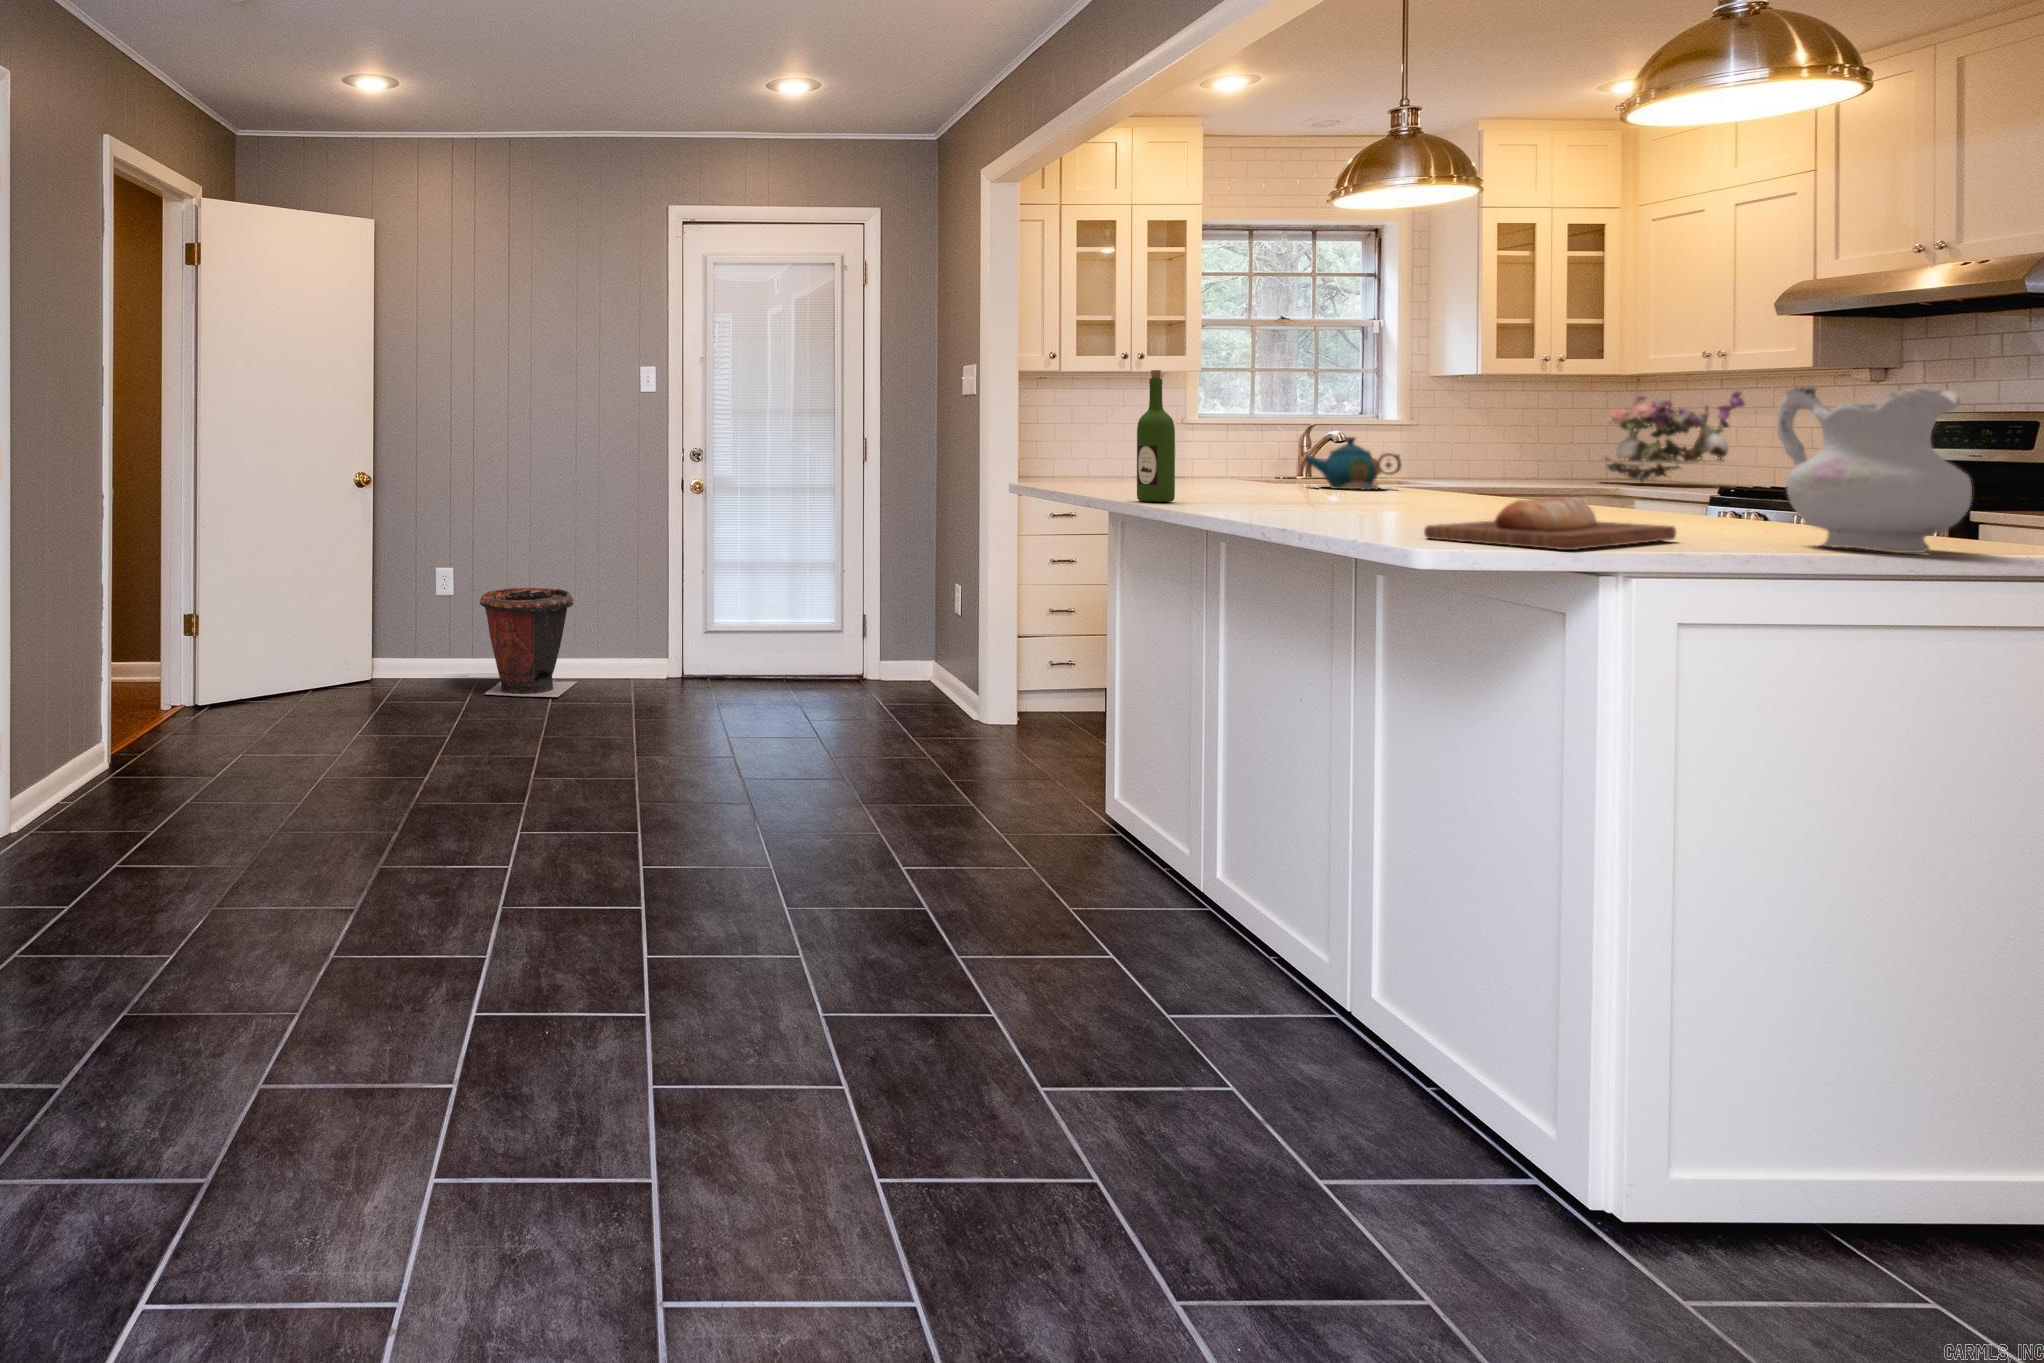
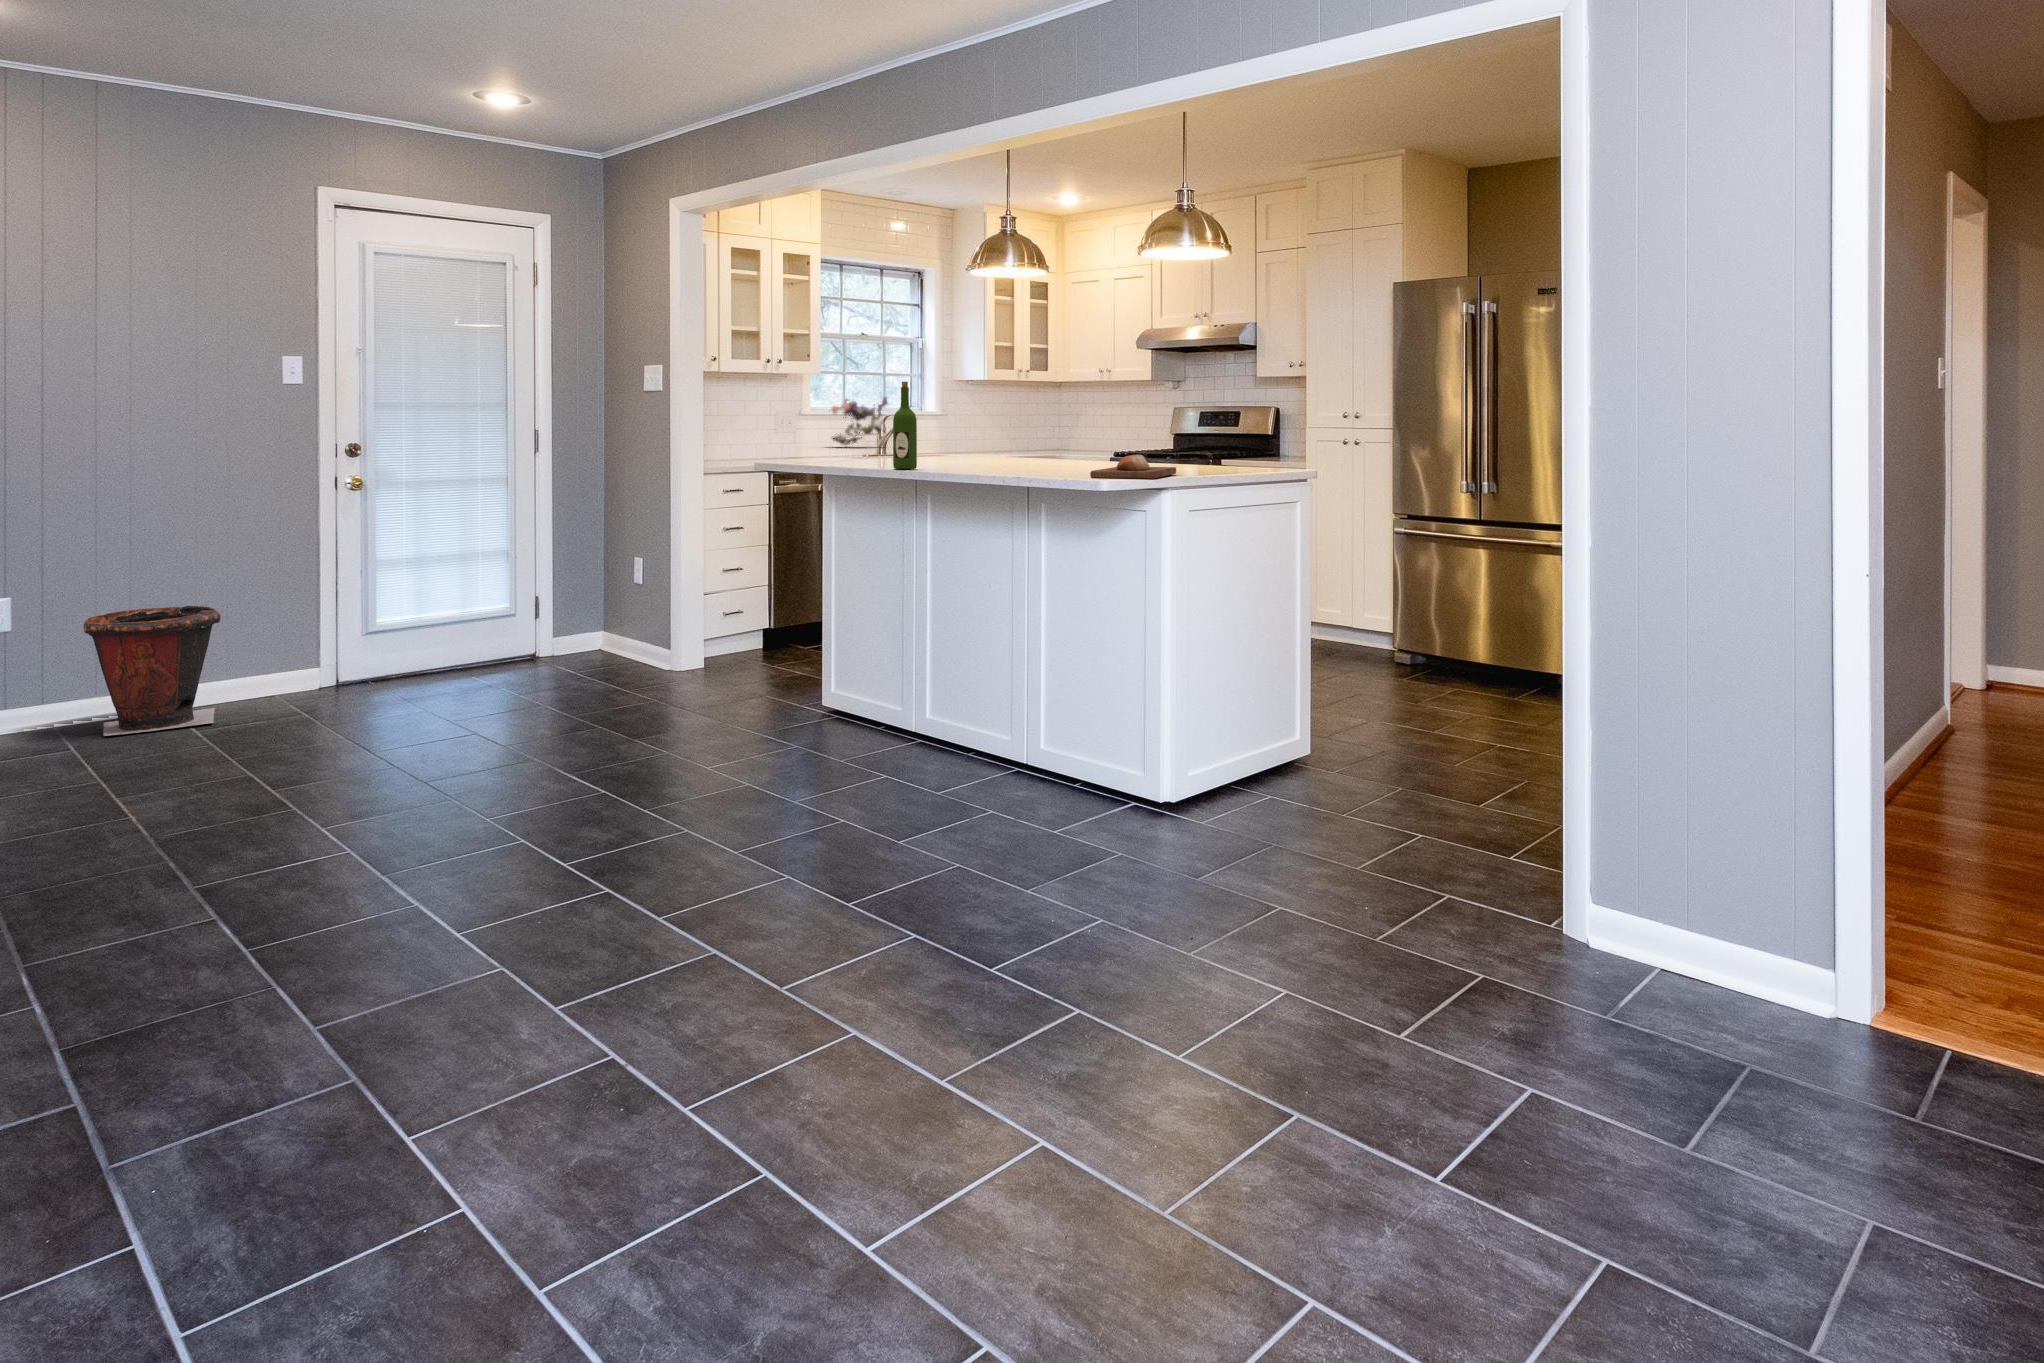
ceramic pitcher: present [1777,386,1972,553] -> none [1205,399,1268,474]
flower arrangement: present [1605,390,1745,481] -> present [832,397,888,445]
teapot: present [1305,437,1401,490] -> none [935,425,1005,461]

